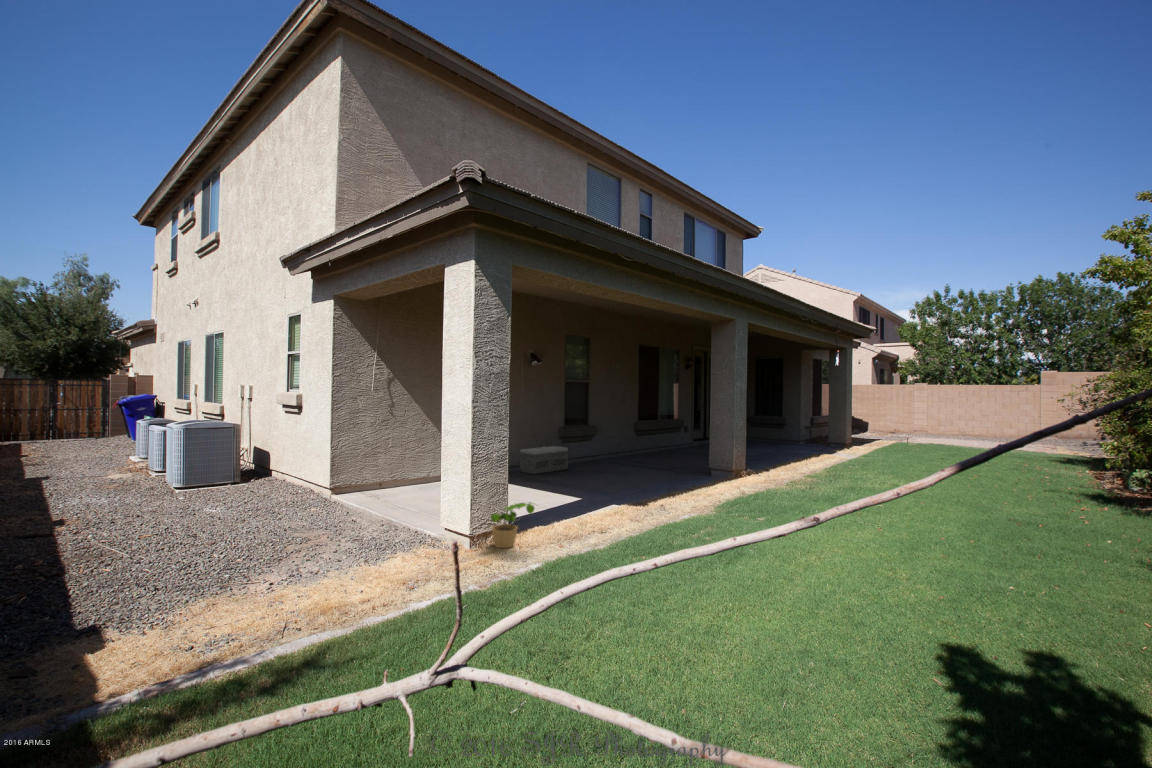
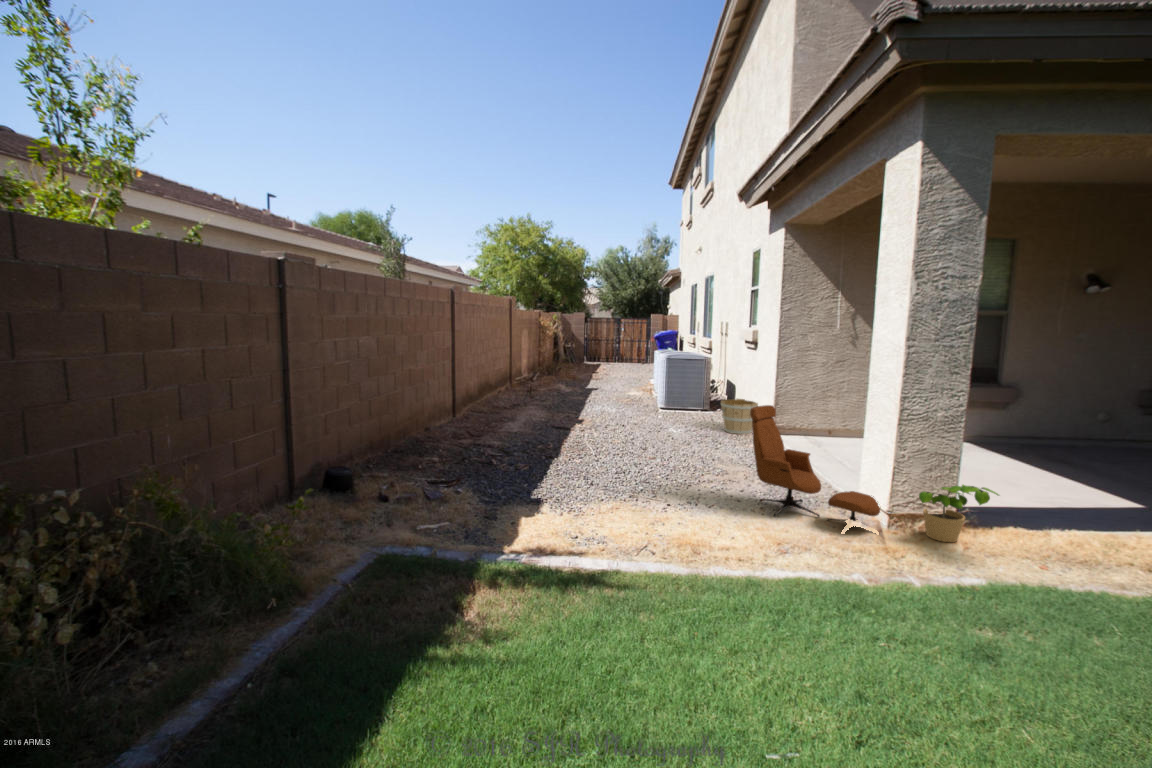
storage bench: present [520,446,568,475] -> none [1040,415,1141,455]
wooden bucket: none [273,465,315,502] -> present [721,399,758,434]
lounge chair: none [350,465,464,564] -> present [750,405,880,523]

